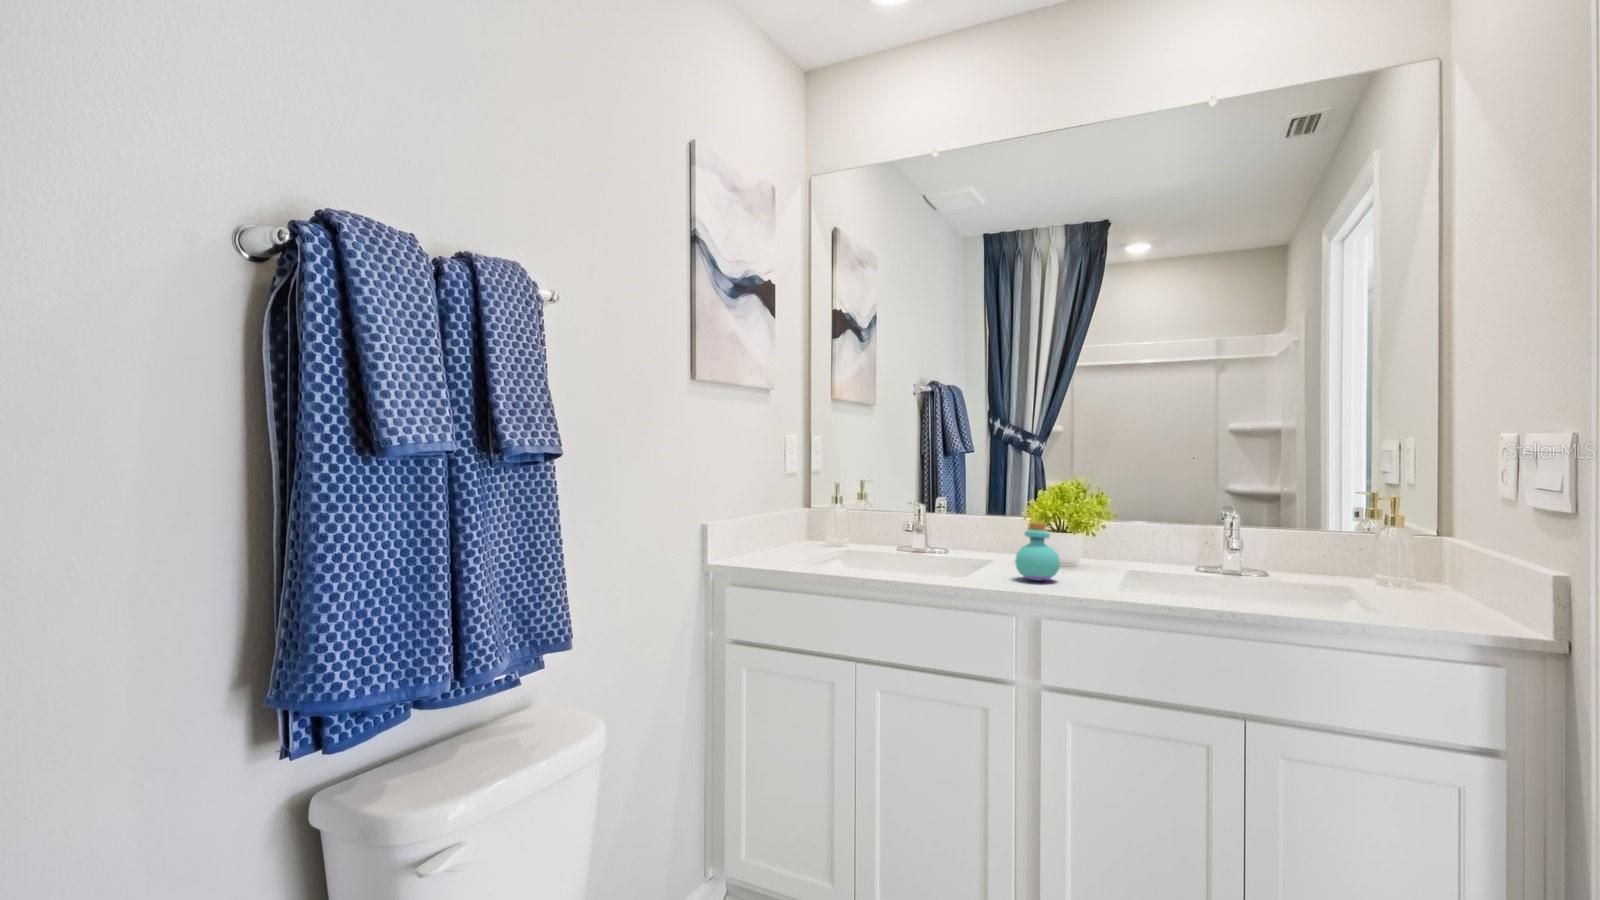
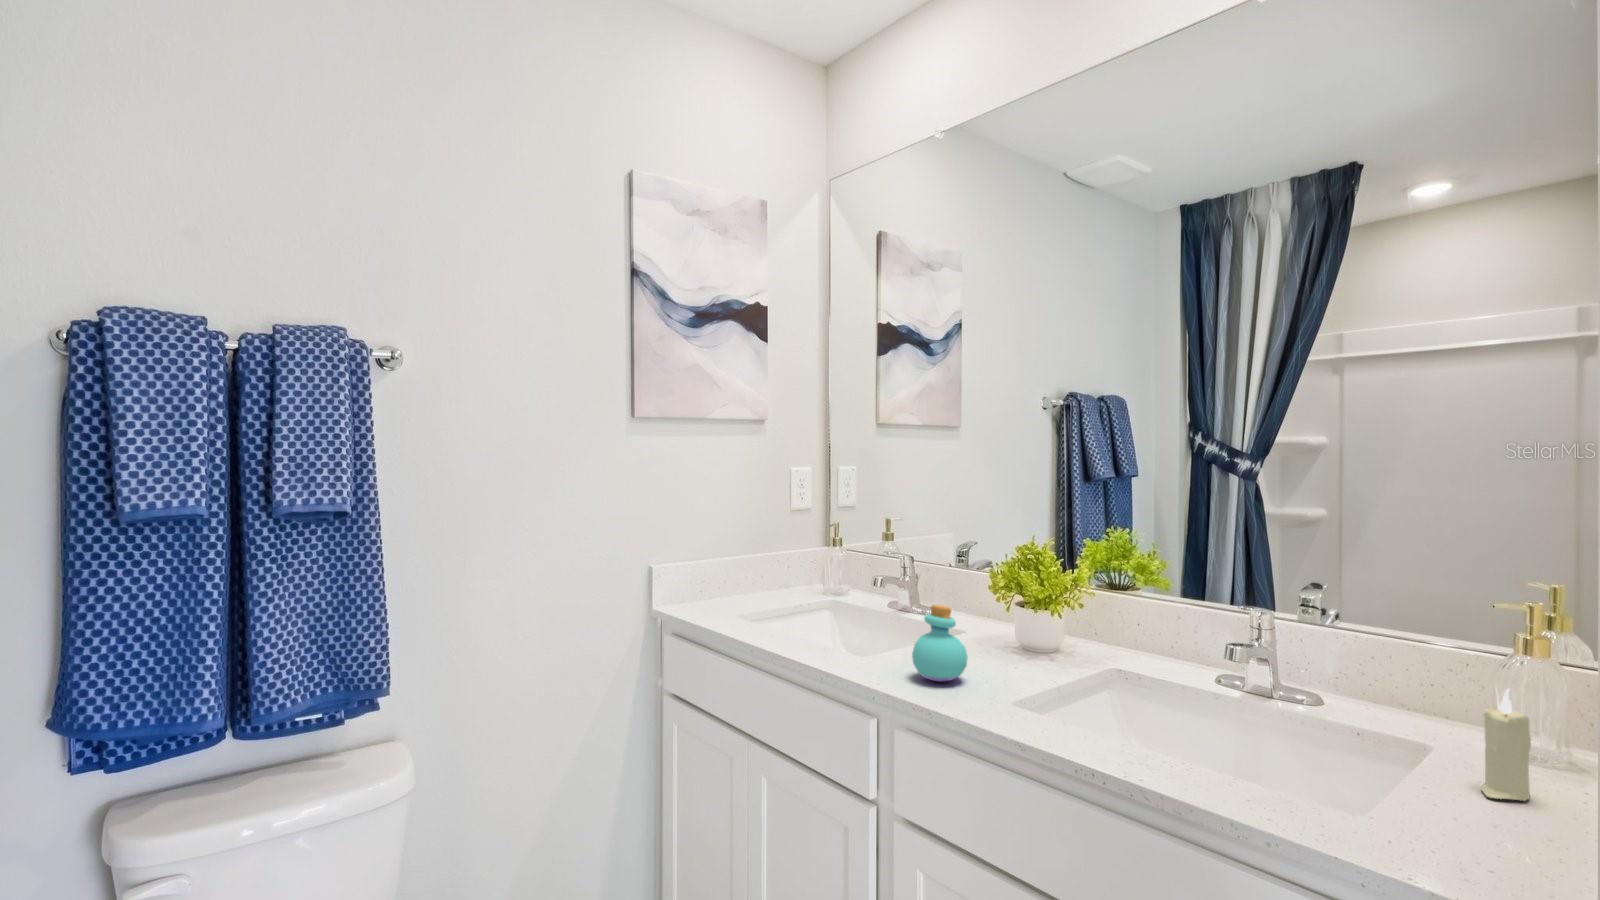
candle: none [1399,531,1427,596] -> present [1481,689,1531,801]

